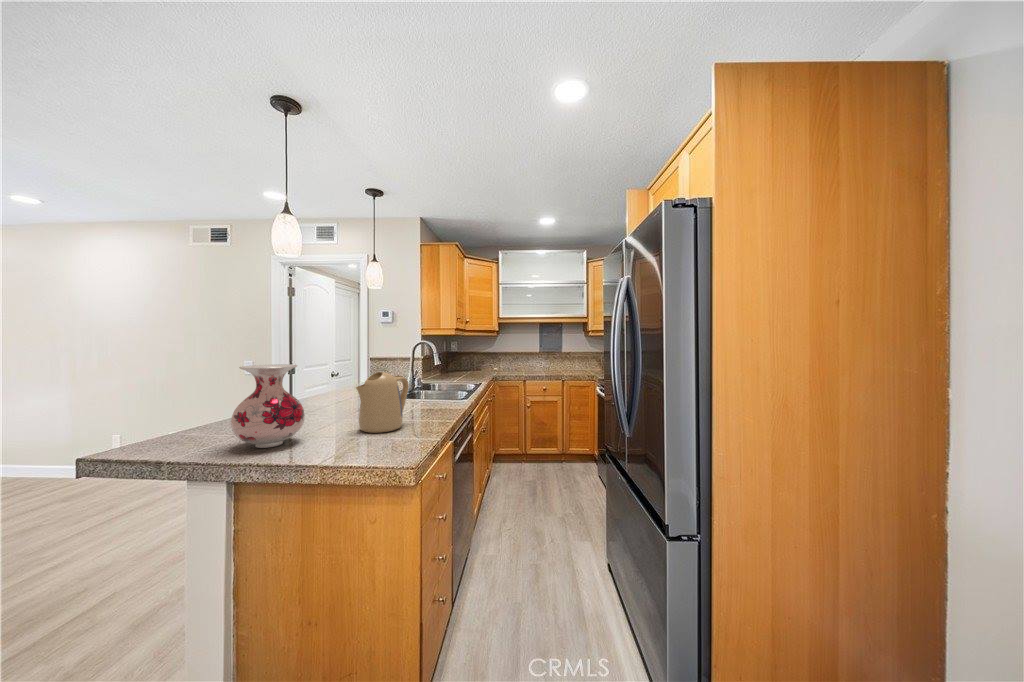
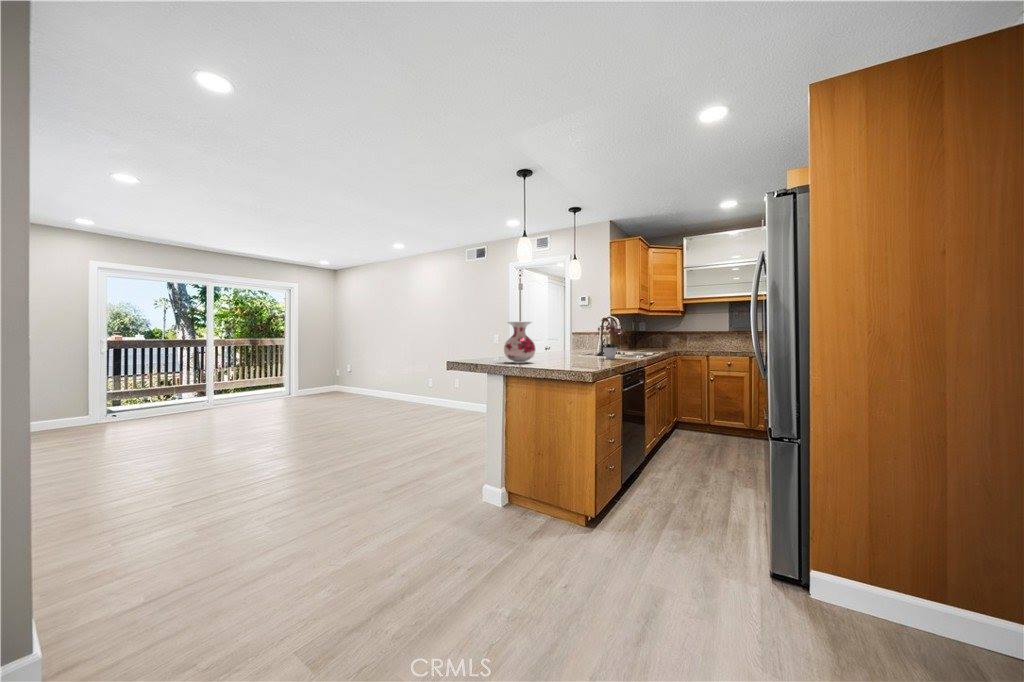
flower arrangement: none [411,345,454,408] -> present [598,318,625,359]
kettle: present [356,372,409,433] -> none [561,328,592,363]

